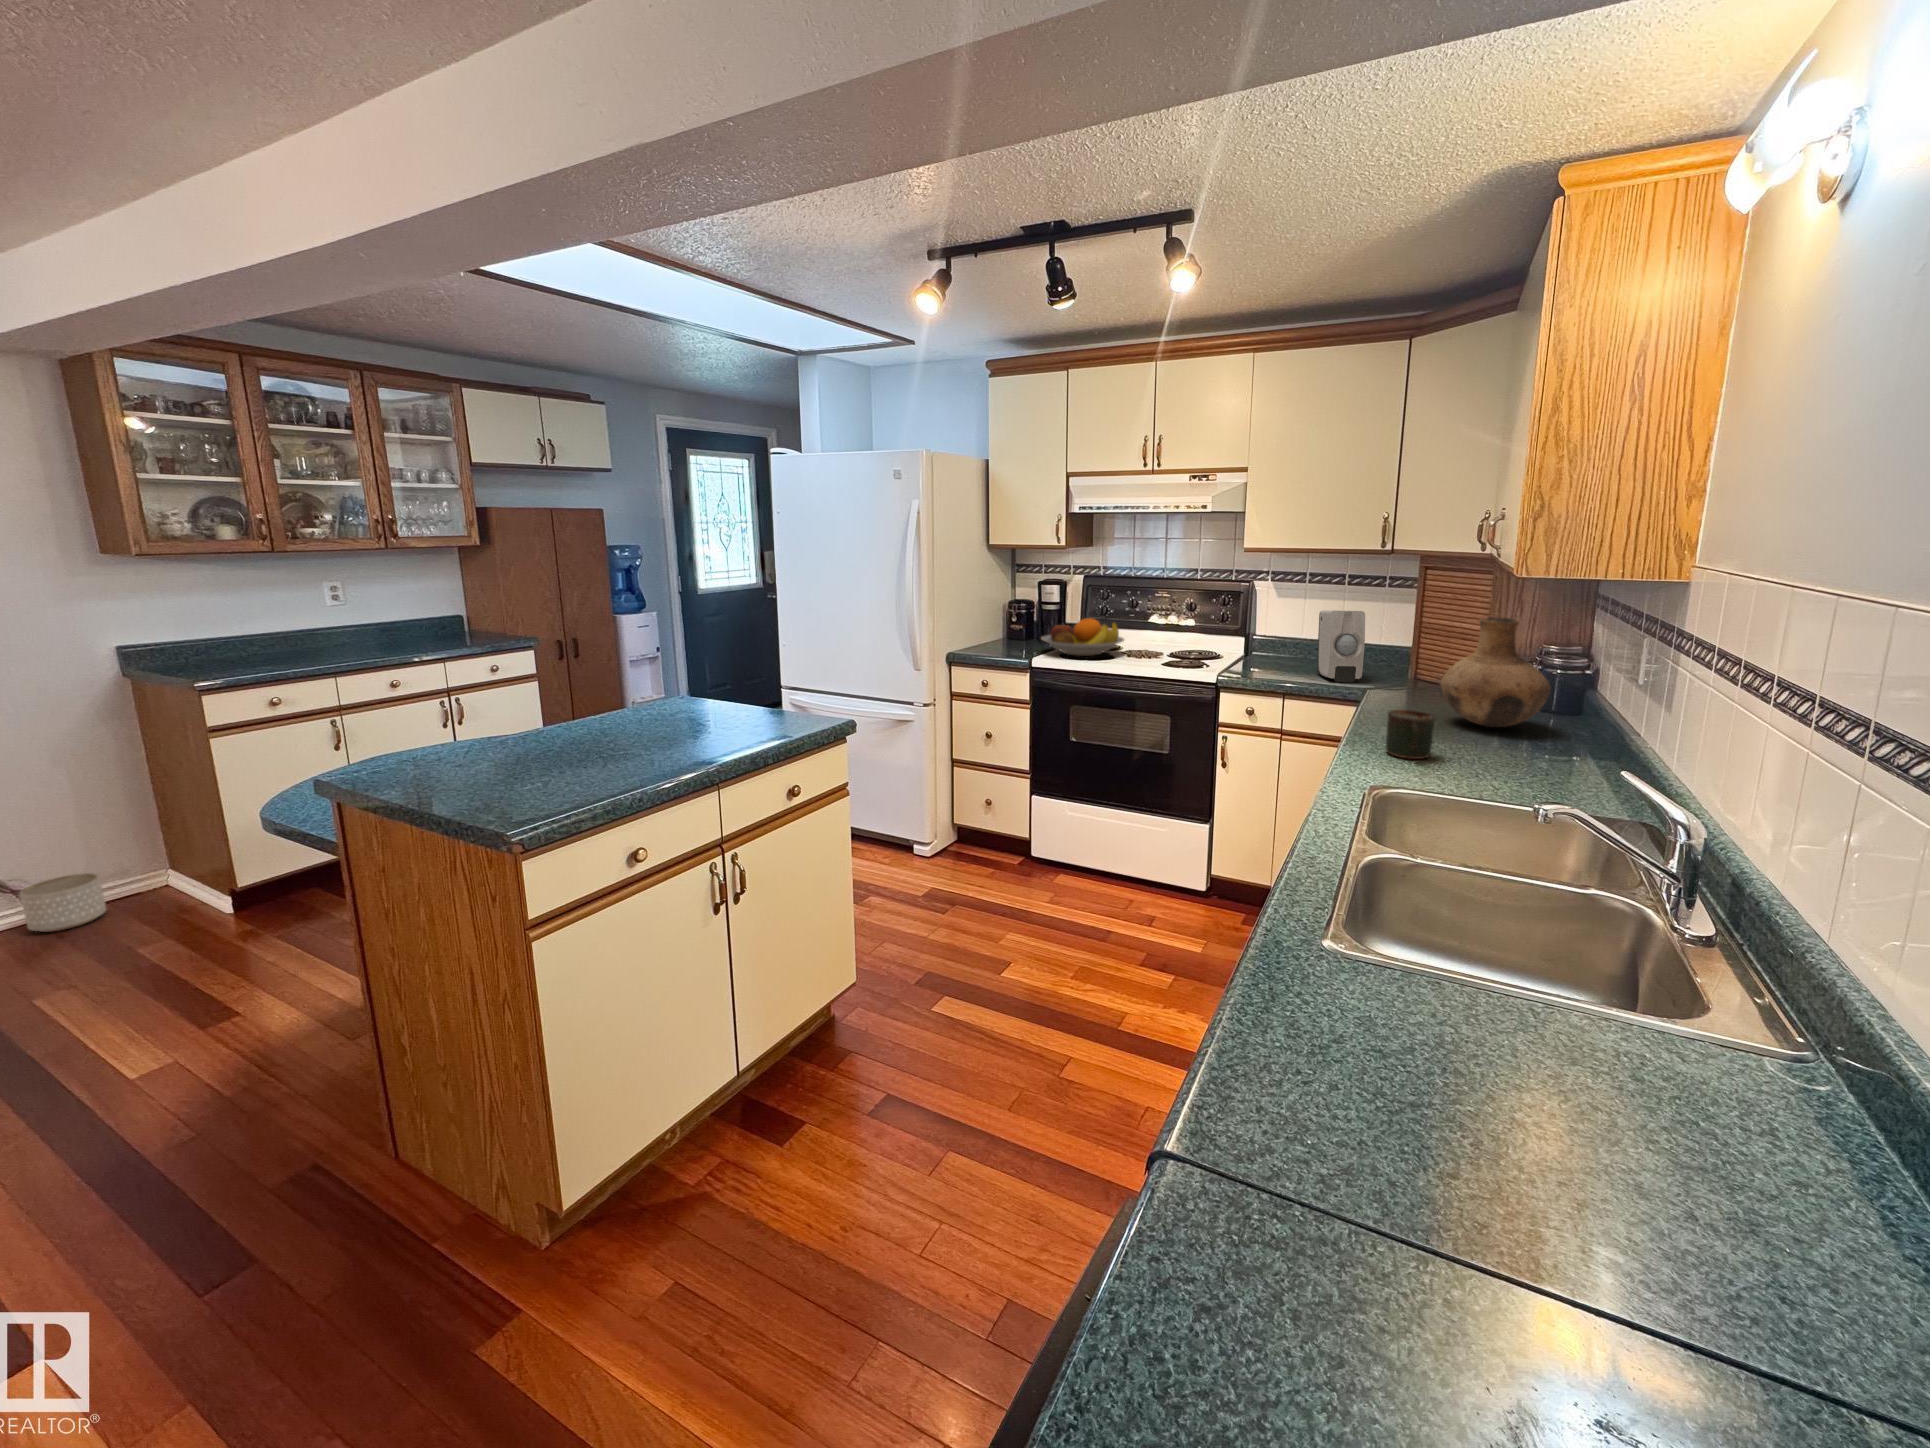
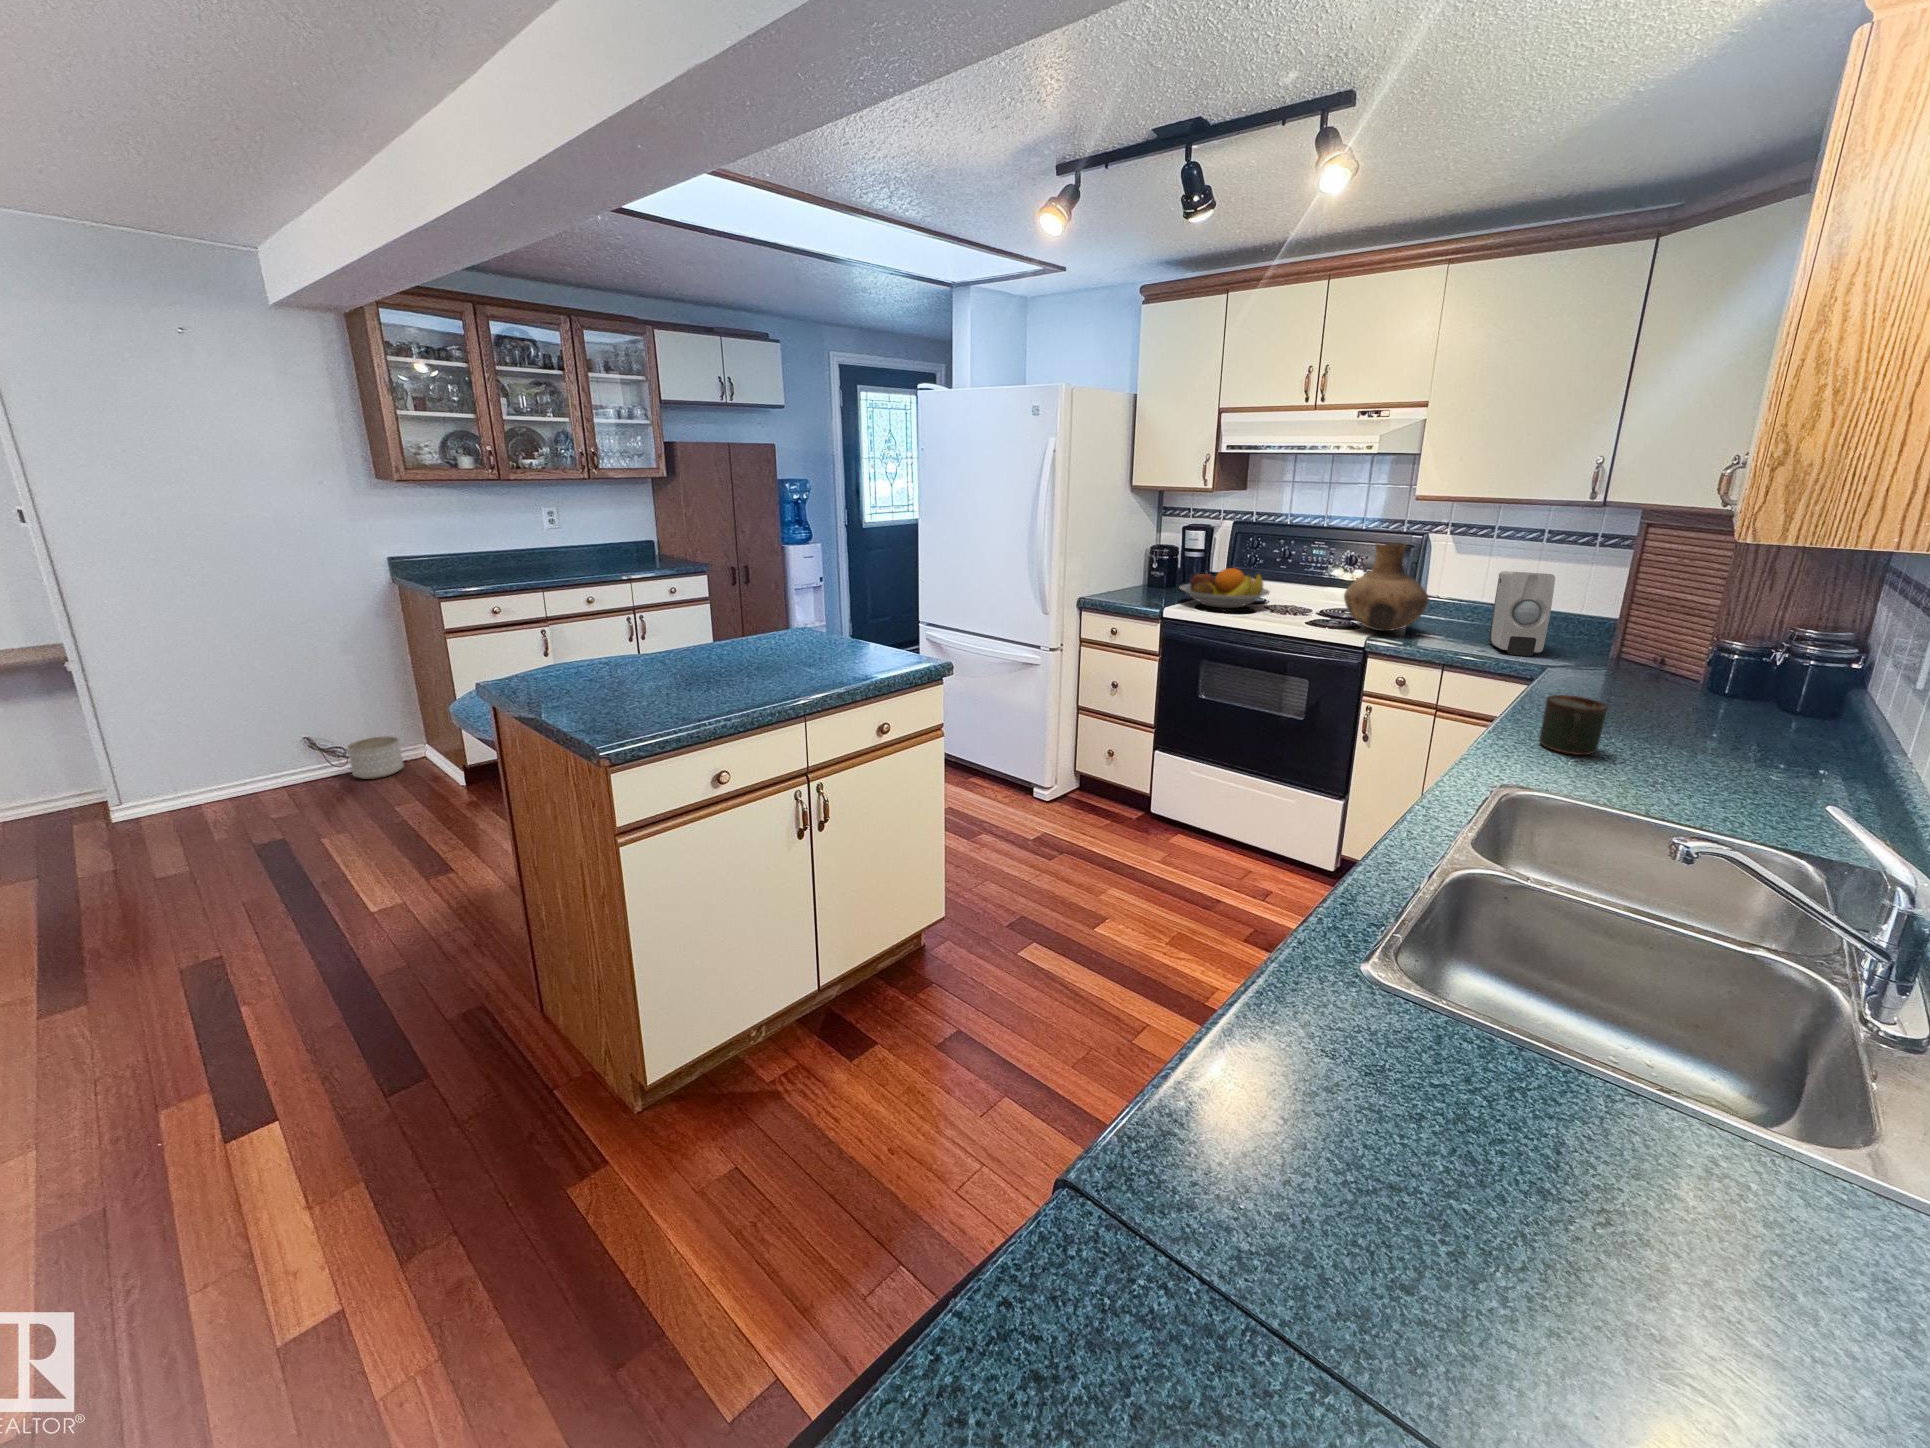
vase: present [1441,617,1550,727] -> present [1344,542,1429,631]

